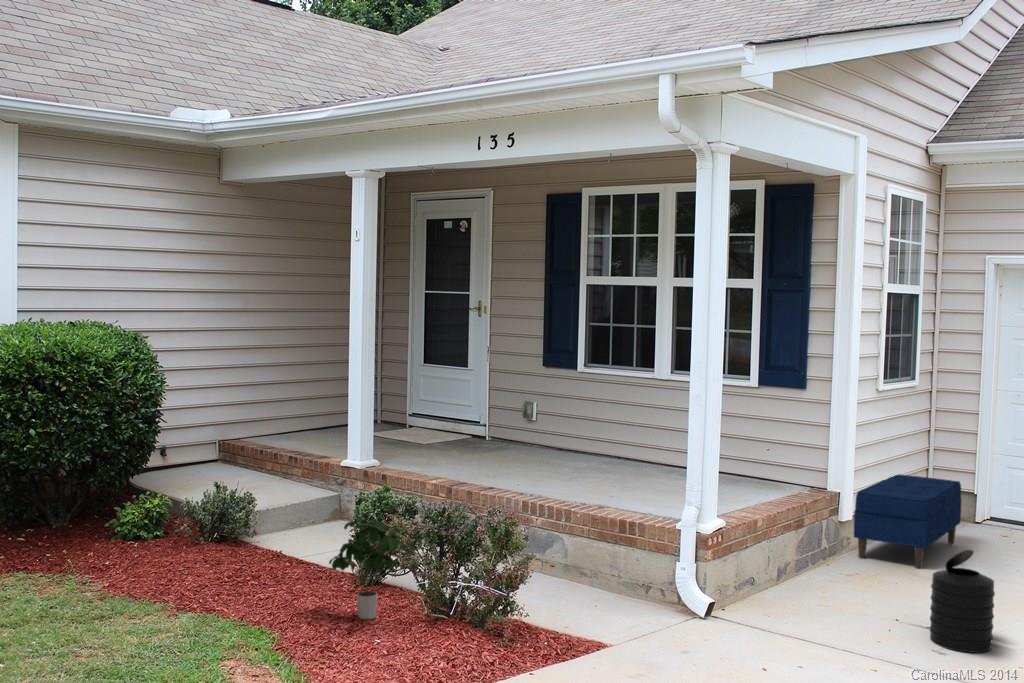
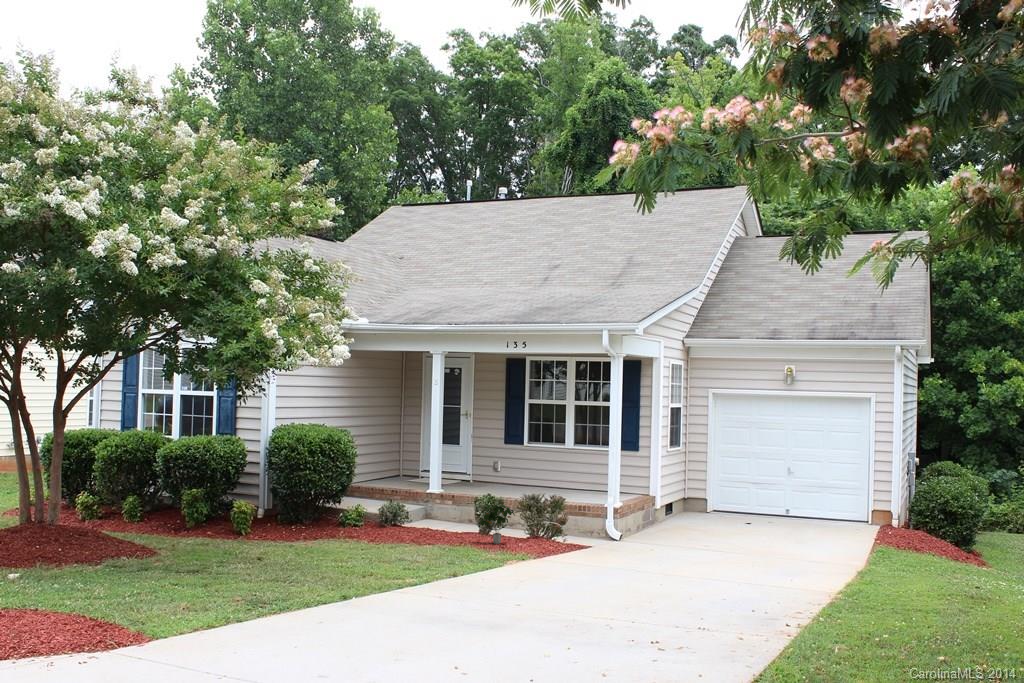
bench: present [854,474,961,569] -> none [661,491,702,528]
trash can: present [929,550,995,653] -> none [700,508,722,545]

